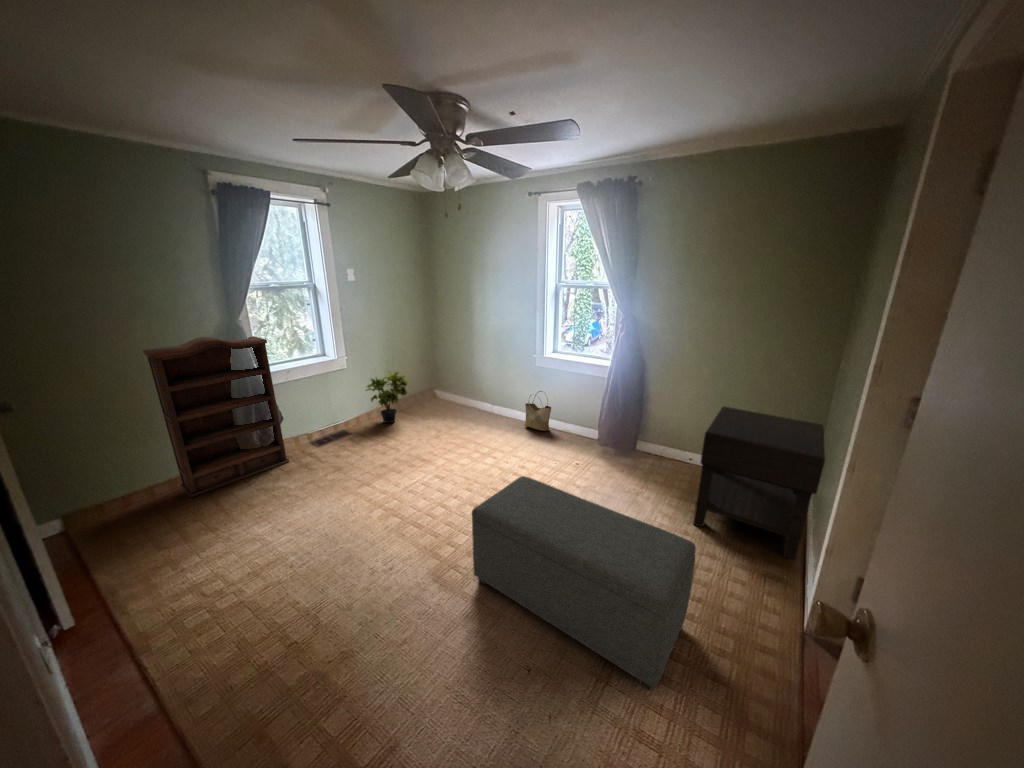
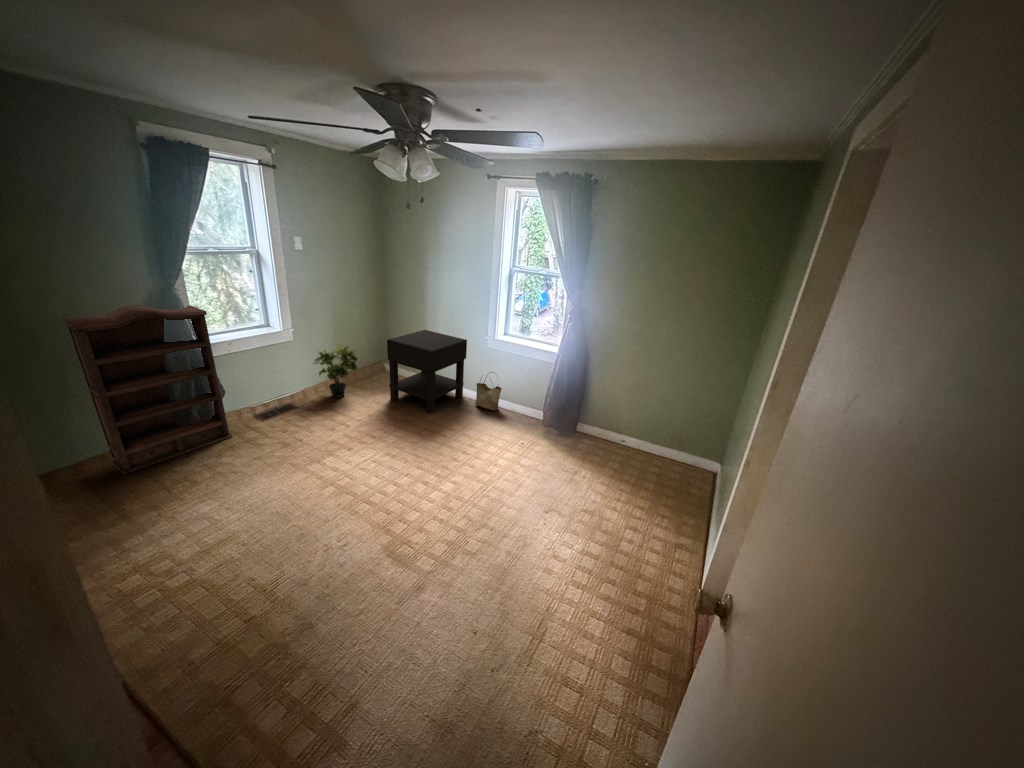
nightstand: present [693,407,825,560] -> present [387,330,467,413]
ottoman: present [472,476,696,690] -> none [426,461,620,645]

